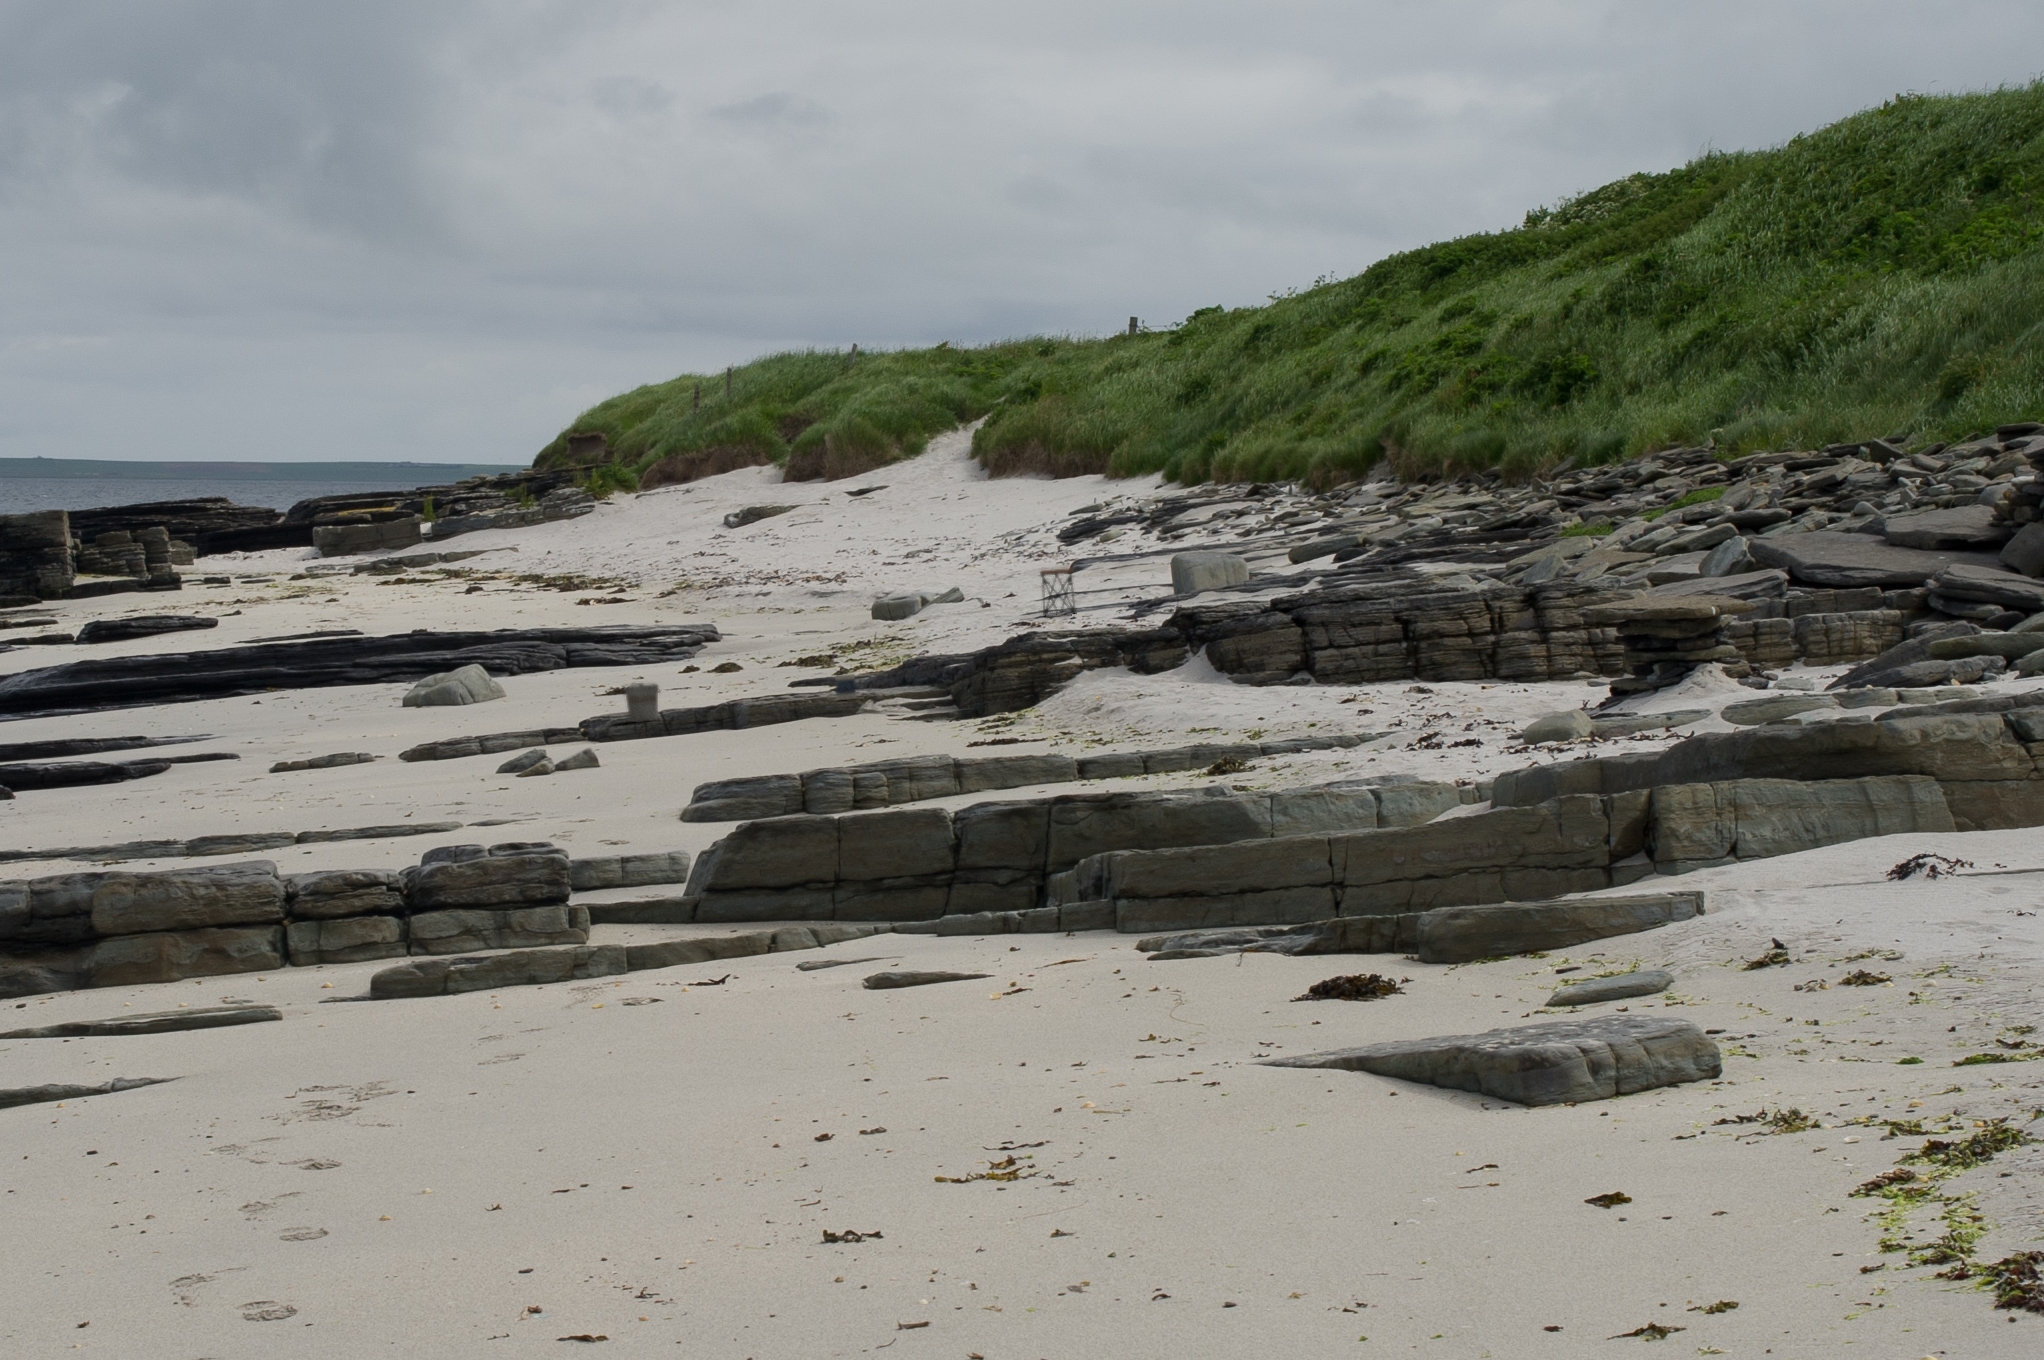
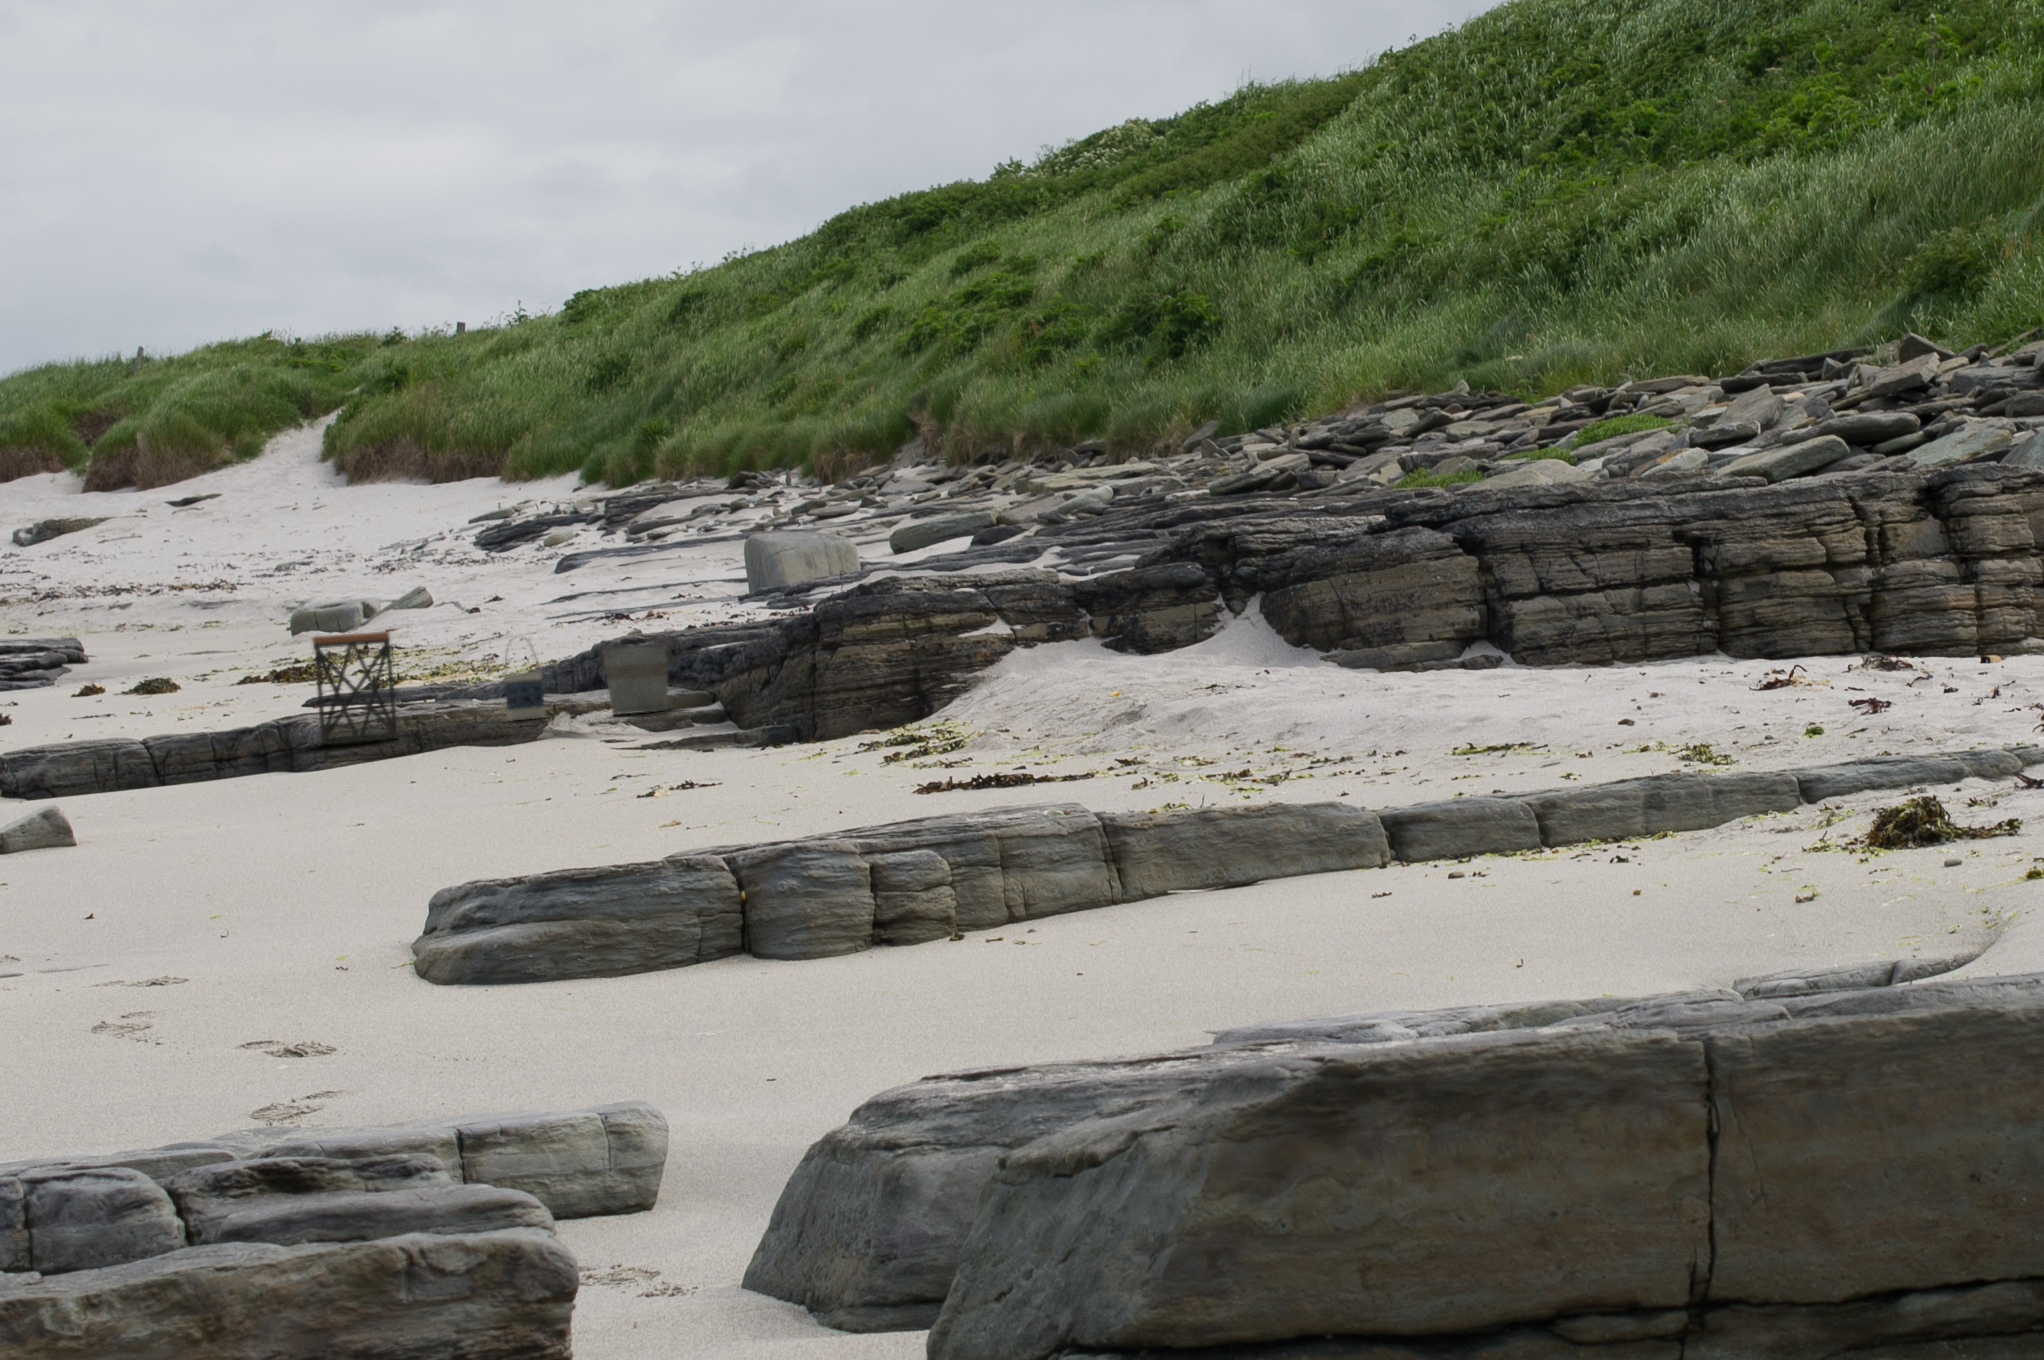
stool: present [1040,568,1076,616] -> present [313,631,398,744]
bucket: present [622,683,660,722] -> present [599,639,672,715]

